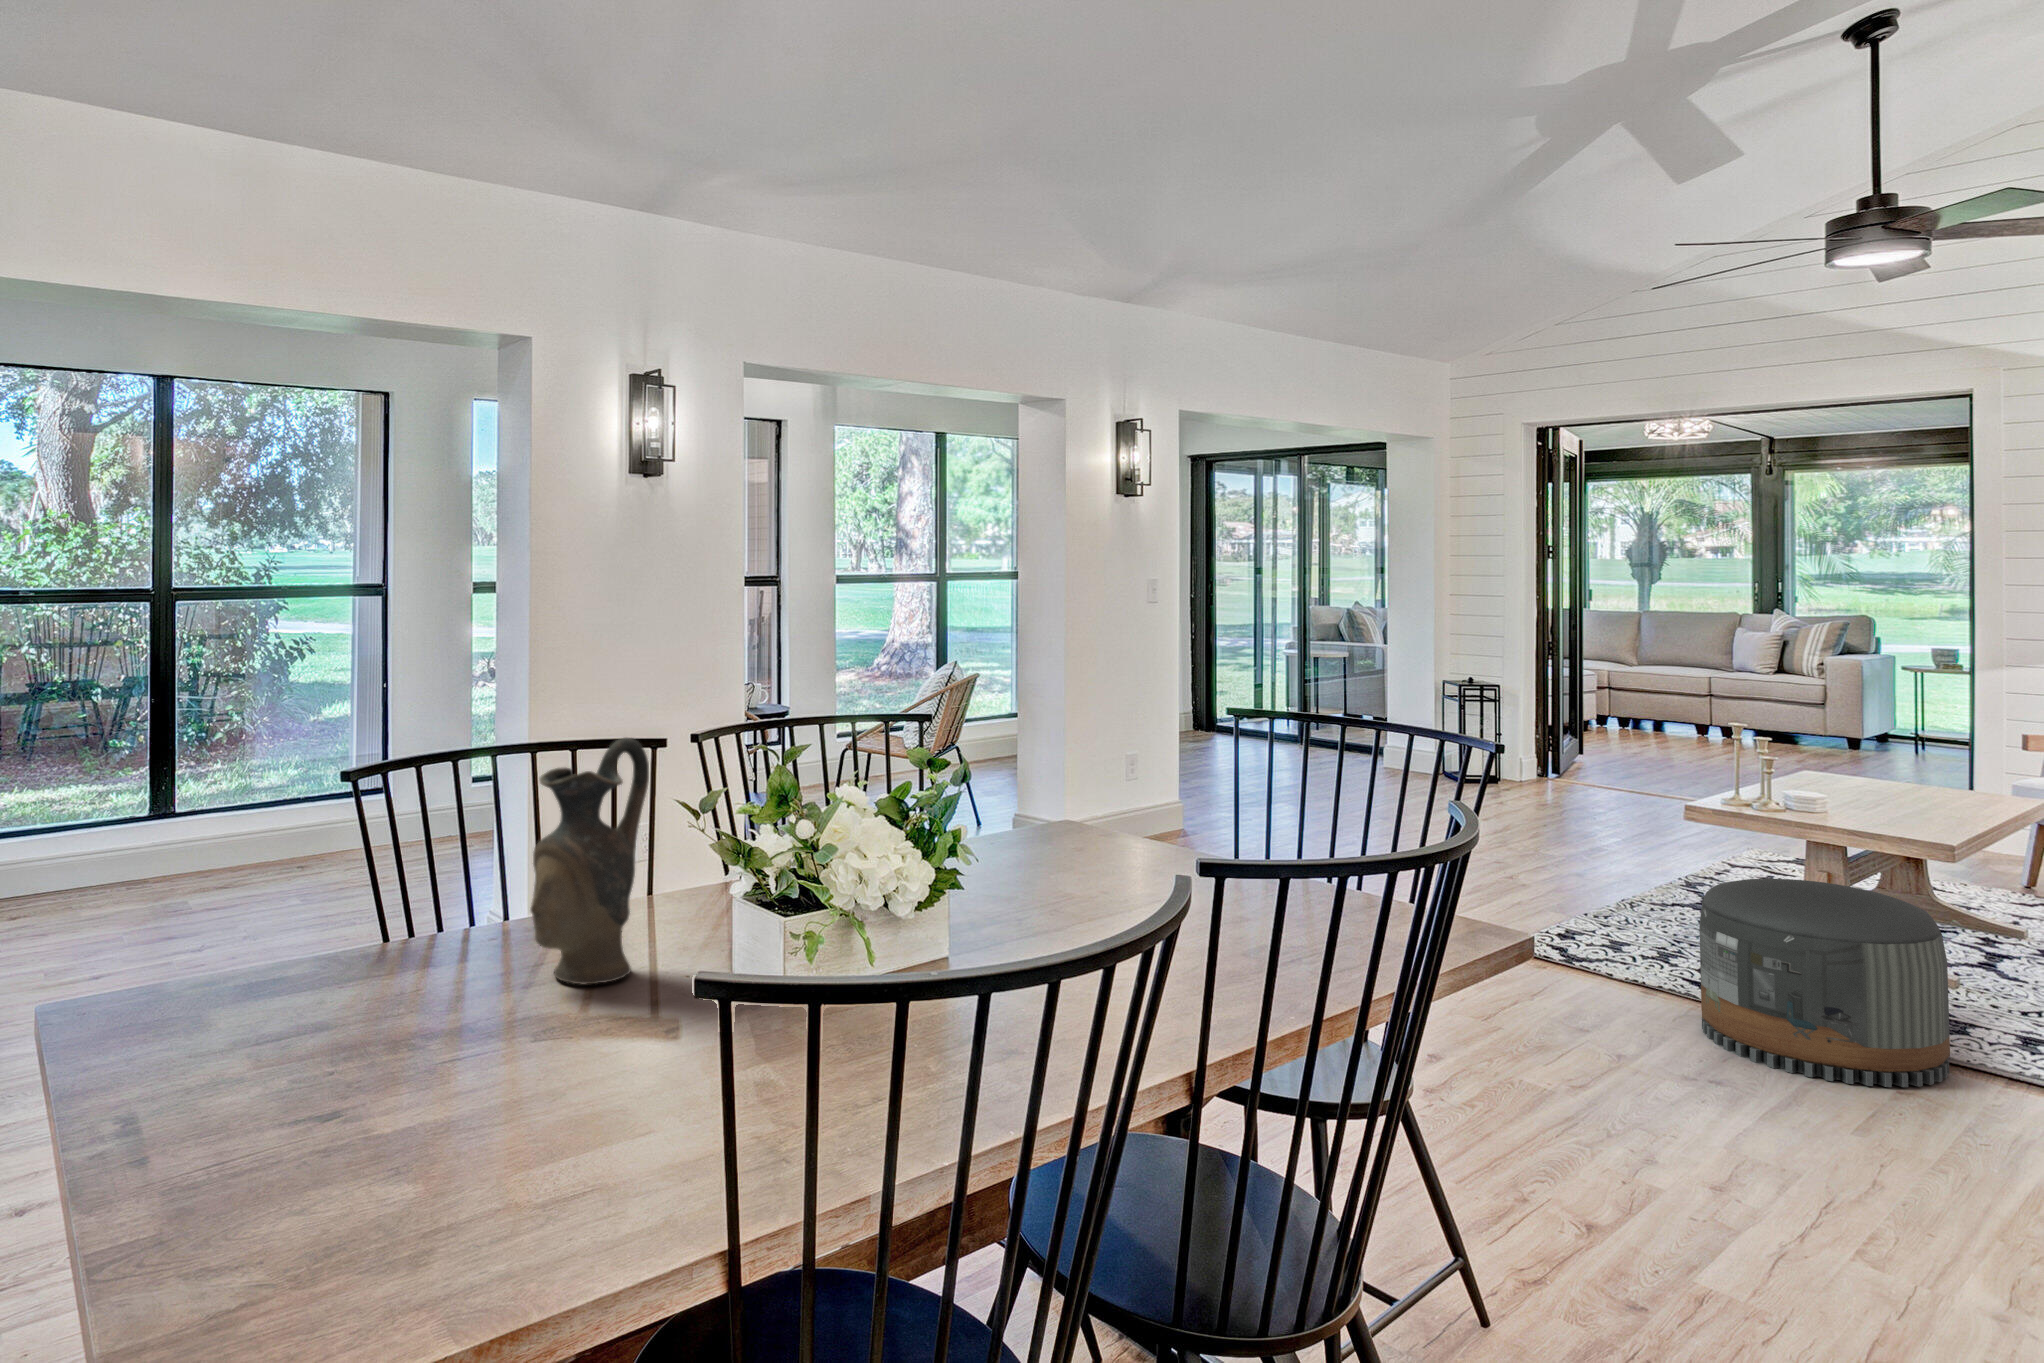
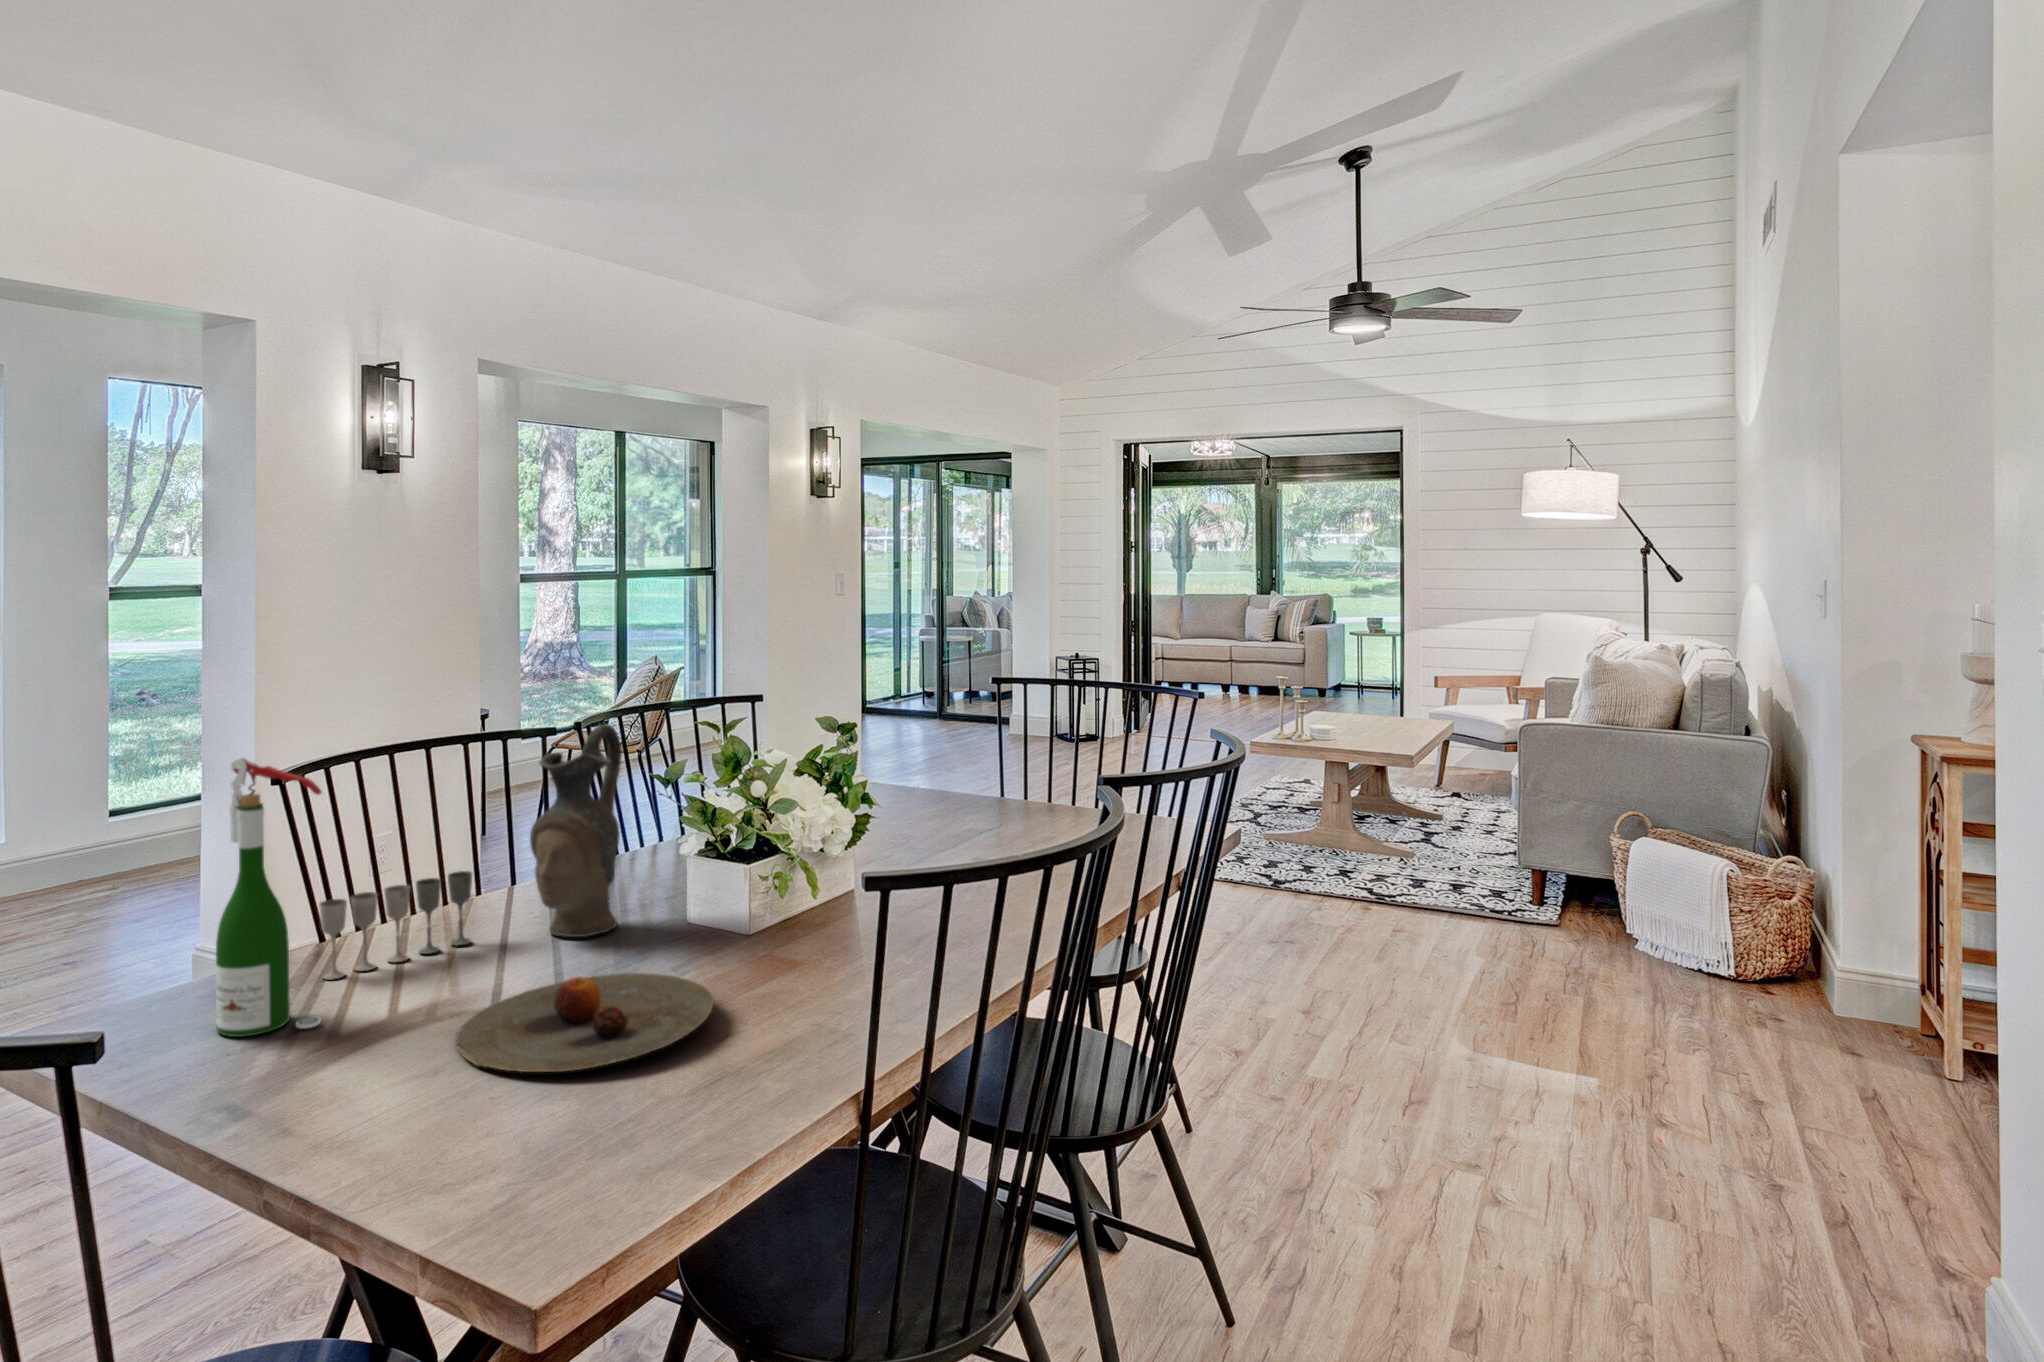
wine bottle: none [137,753,238,1057] -> present [216,758,322,1037]
pouf: present [1699,879,1950,1087] -> none [1269,790,1421,931]
wine glass: none [289,893,471,1000] -> present [319,871,472,980]
plate: none [315,1040,630,1168] -> present [456,973,713,1072]

